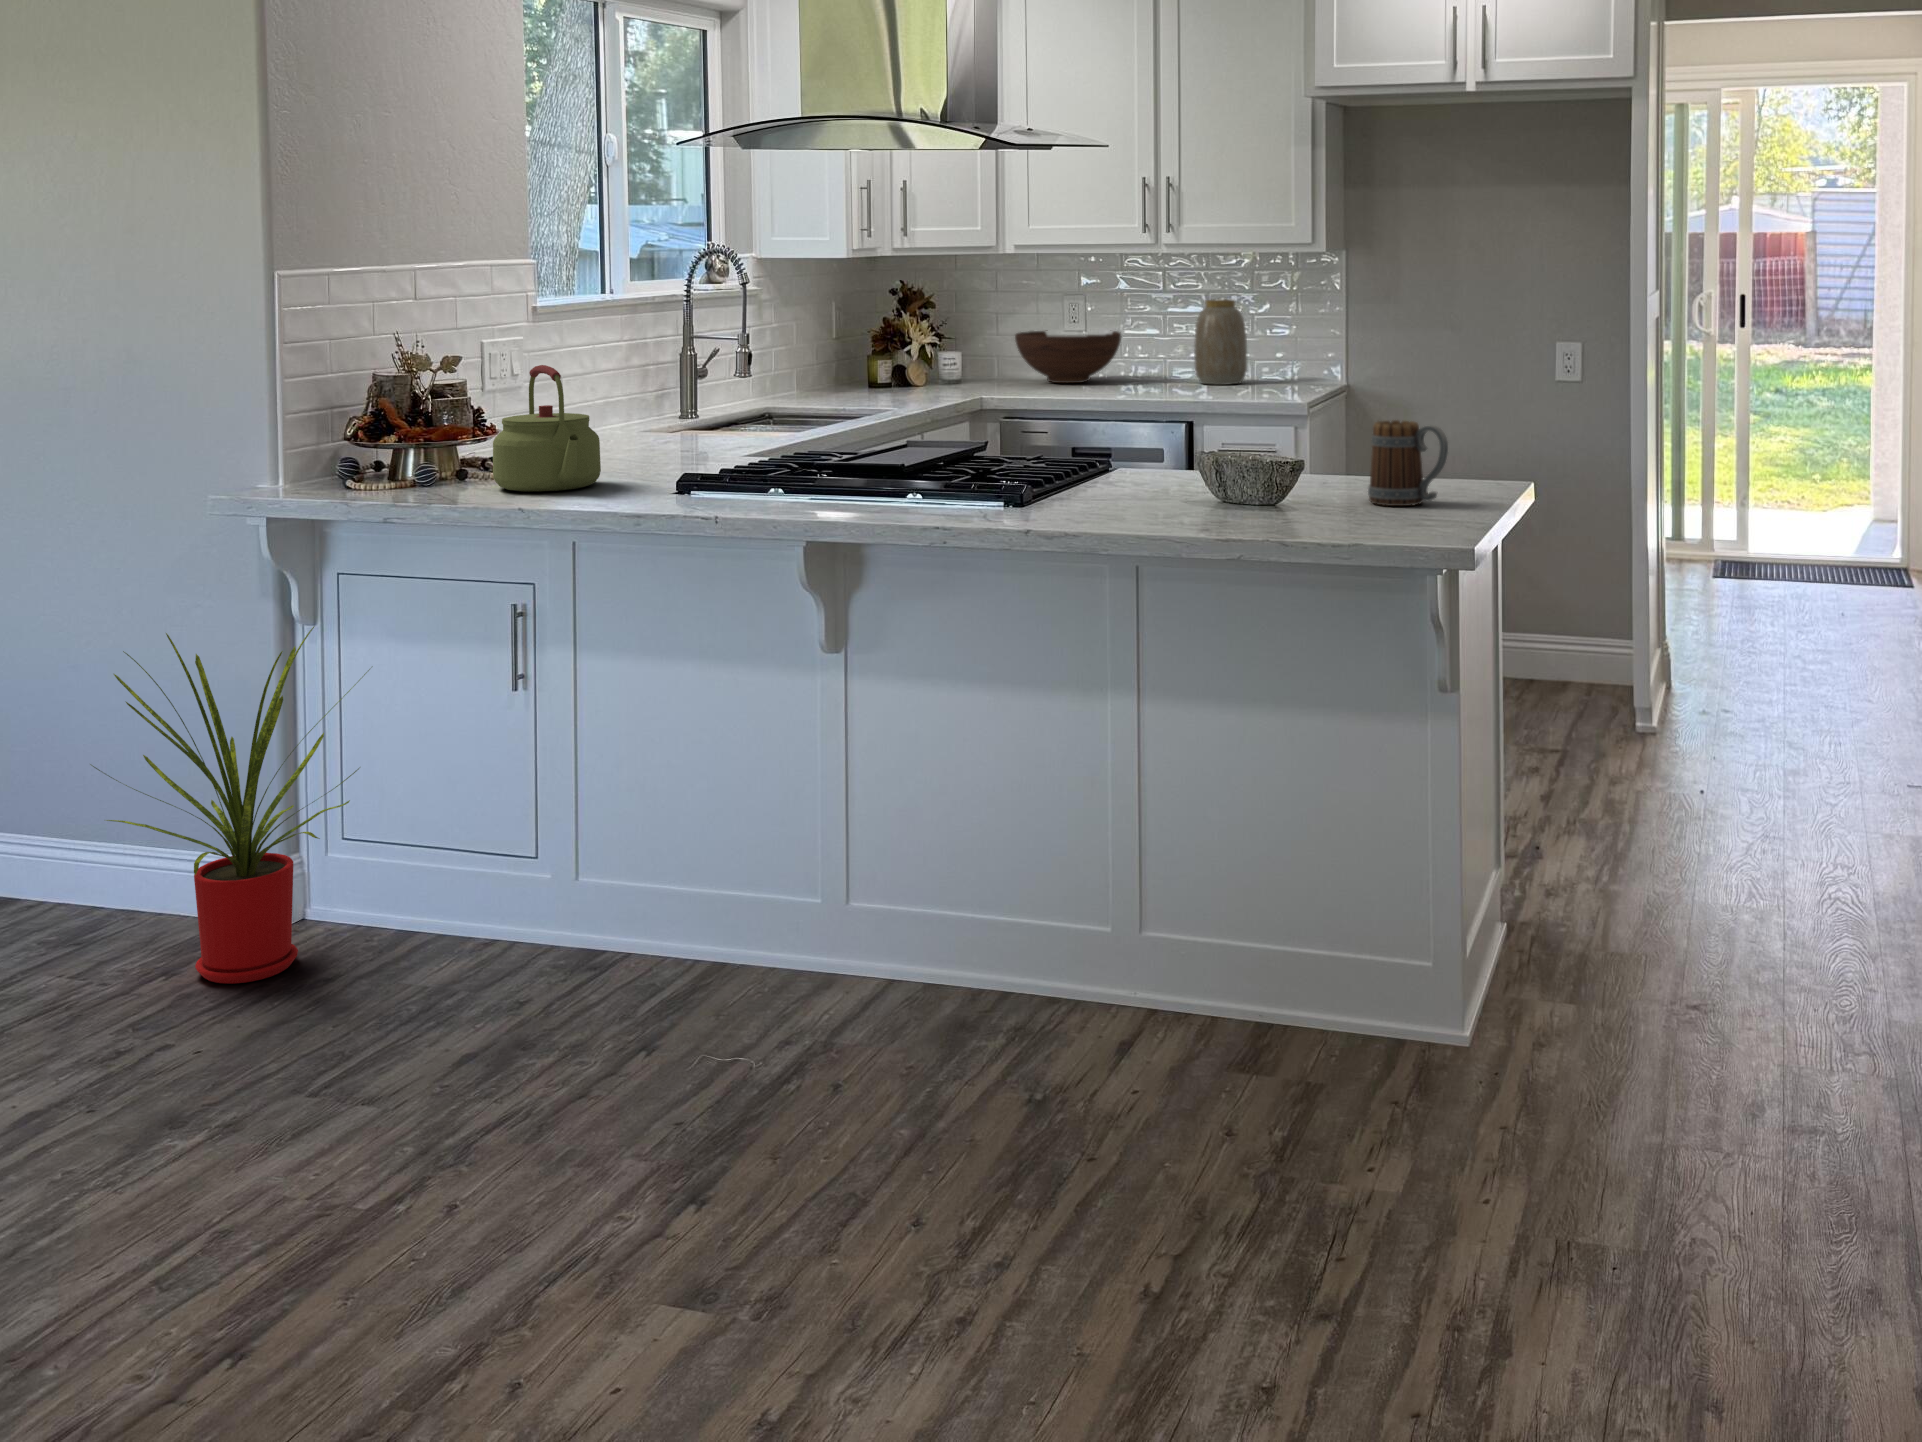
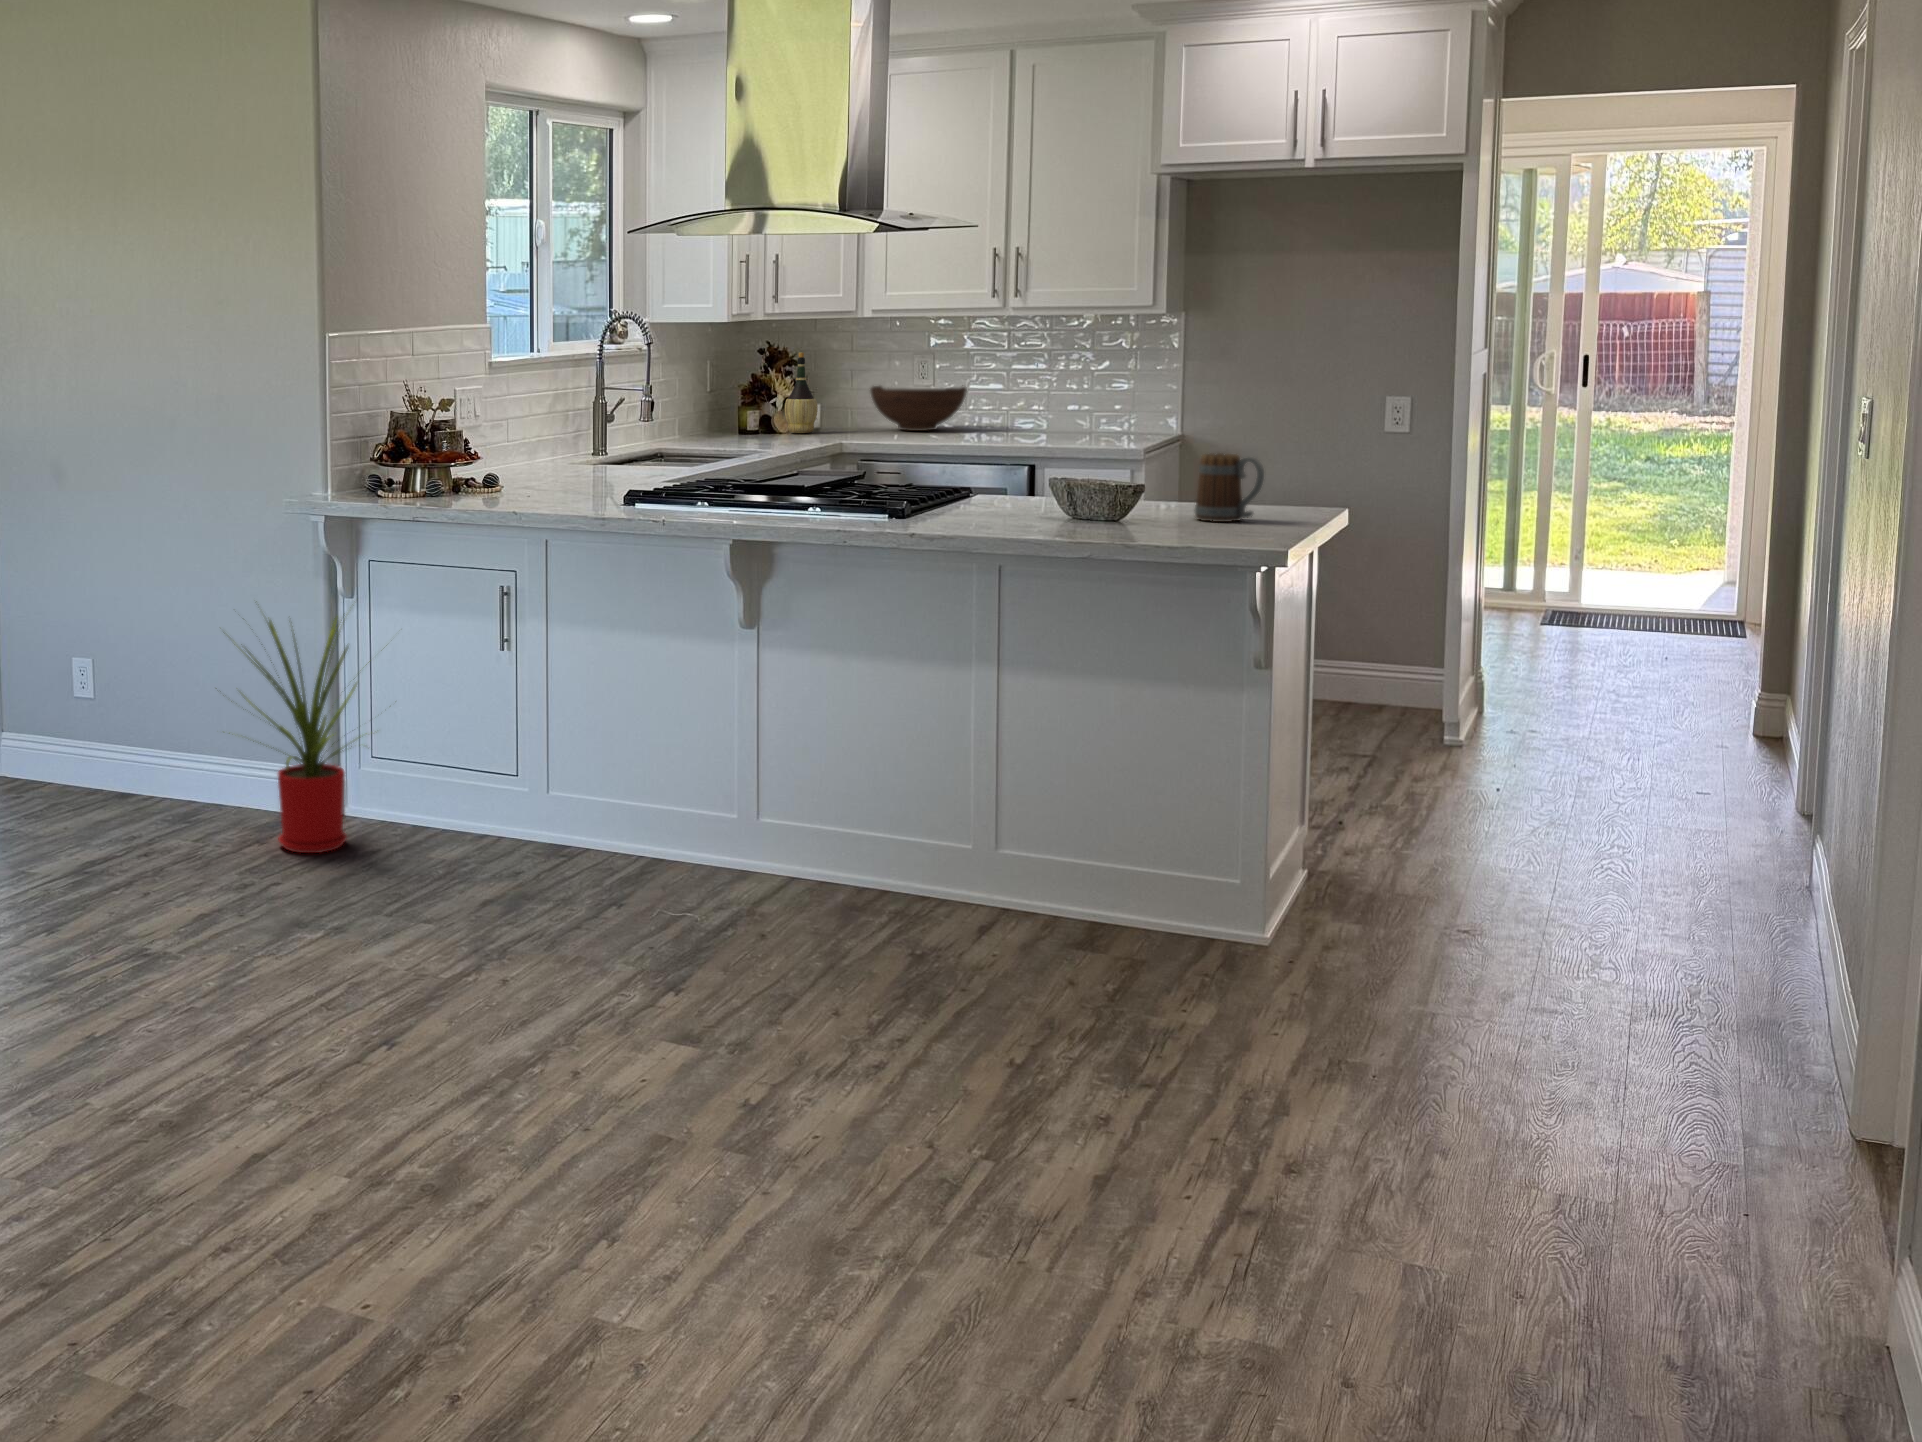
wine bottle: none [918,294,955,387] -> present [785,352,818,433]
vase: present [1194,299,1247,385] -> none [1034,357,1084,433]
kettle: present [493,365,601,492] -> none [487,405,567,501]

